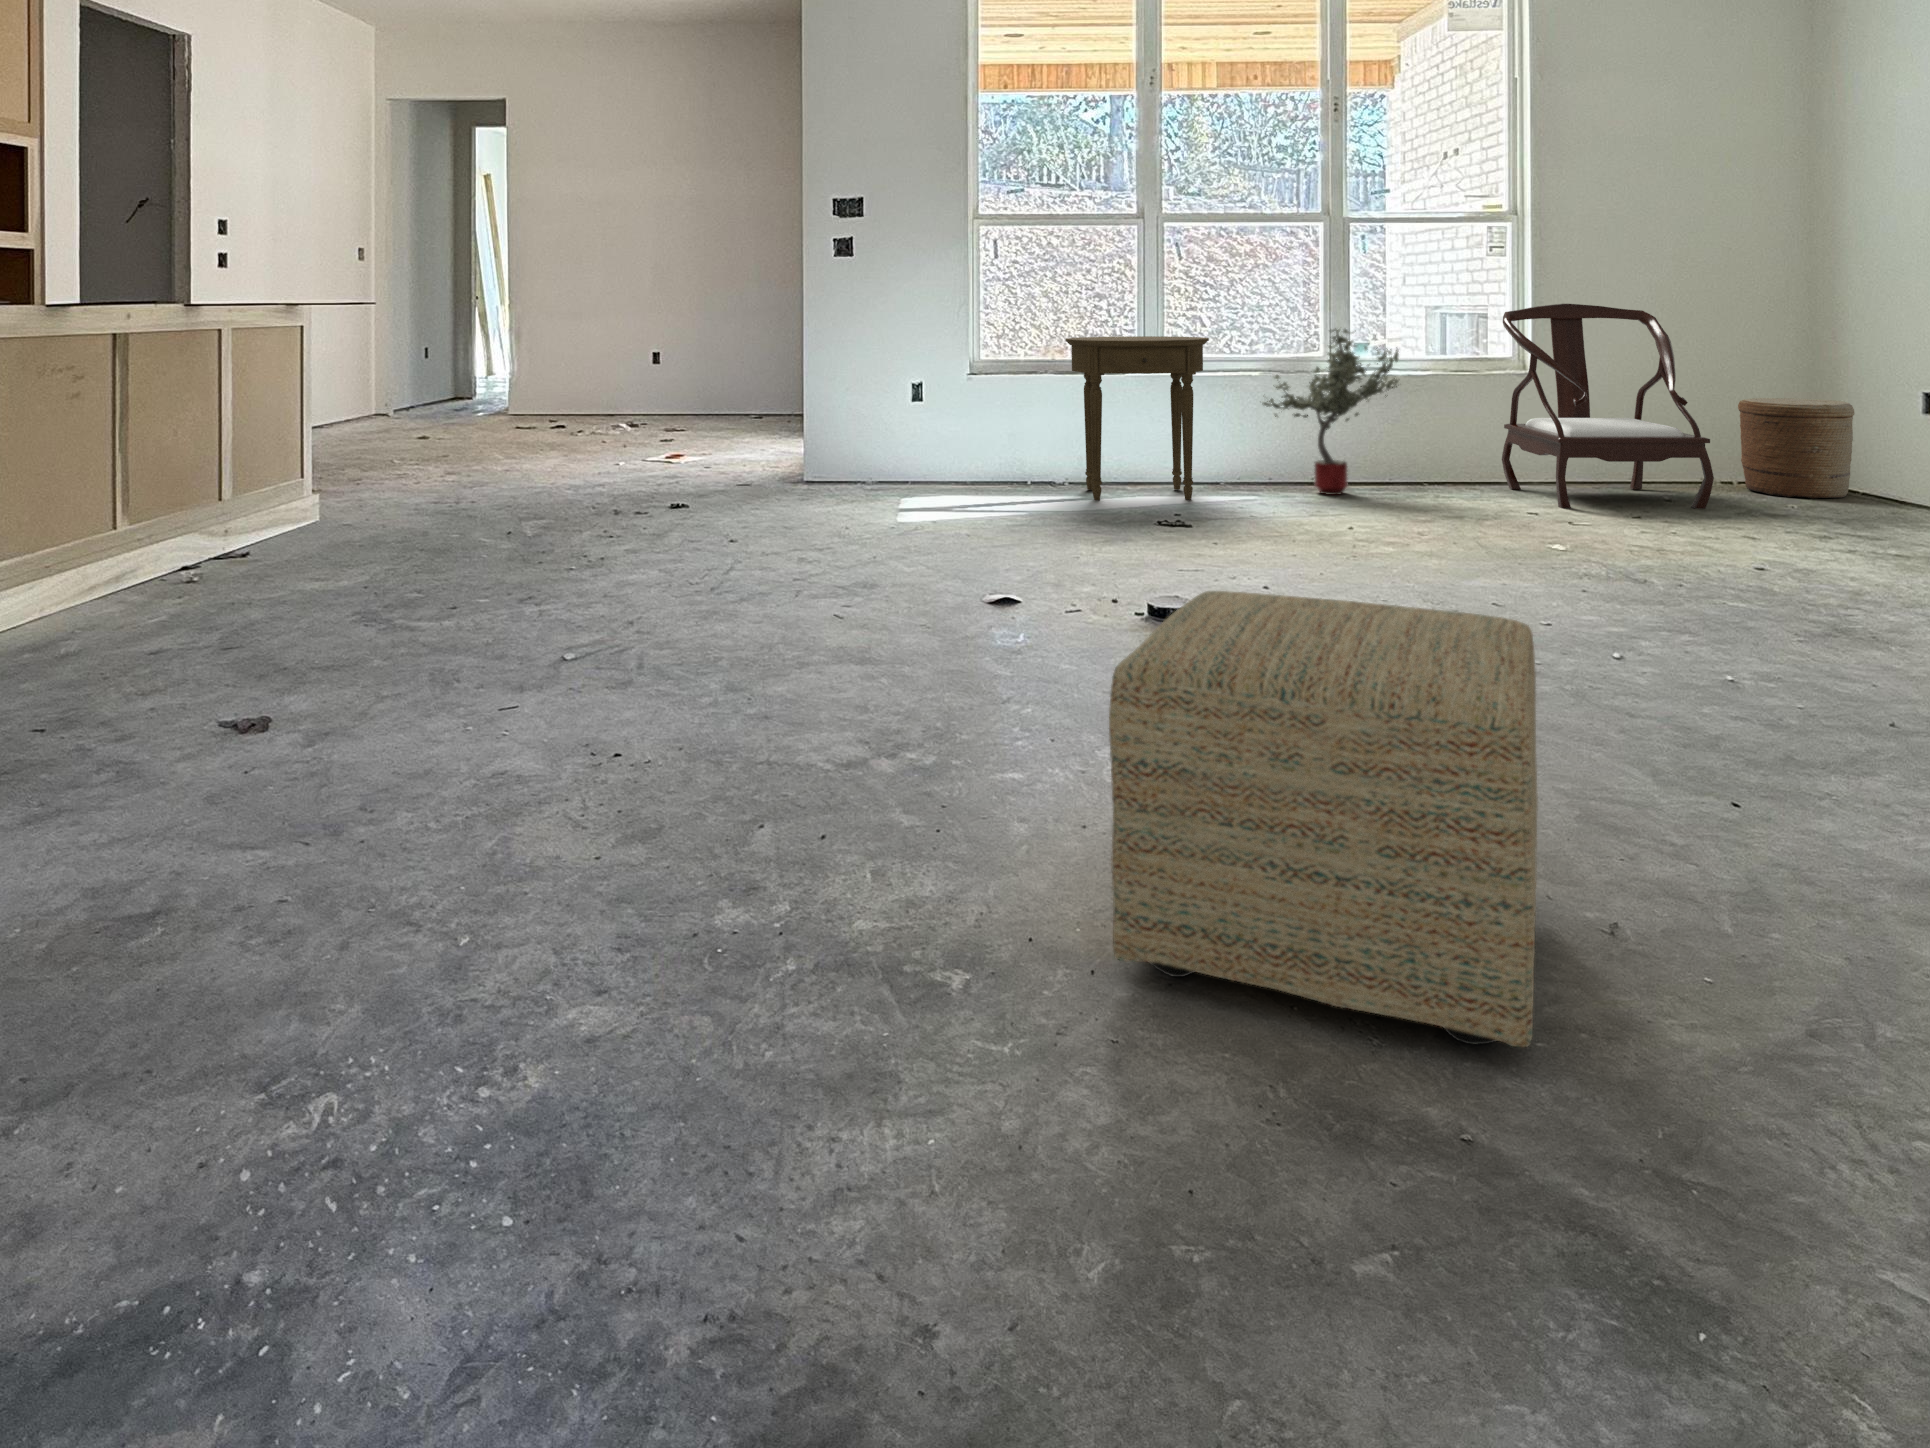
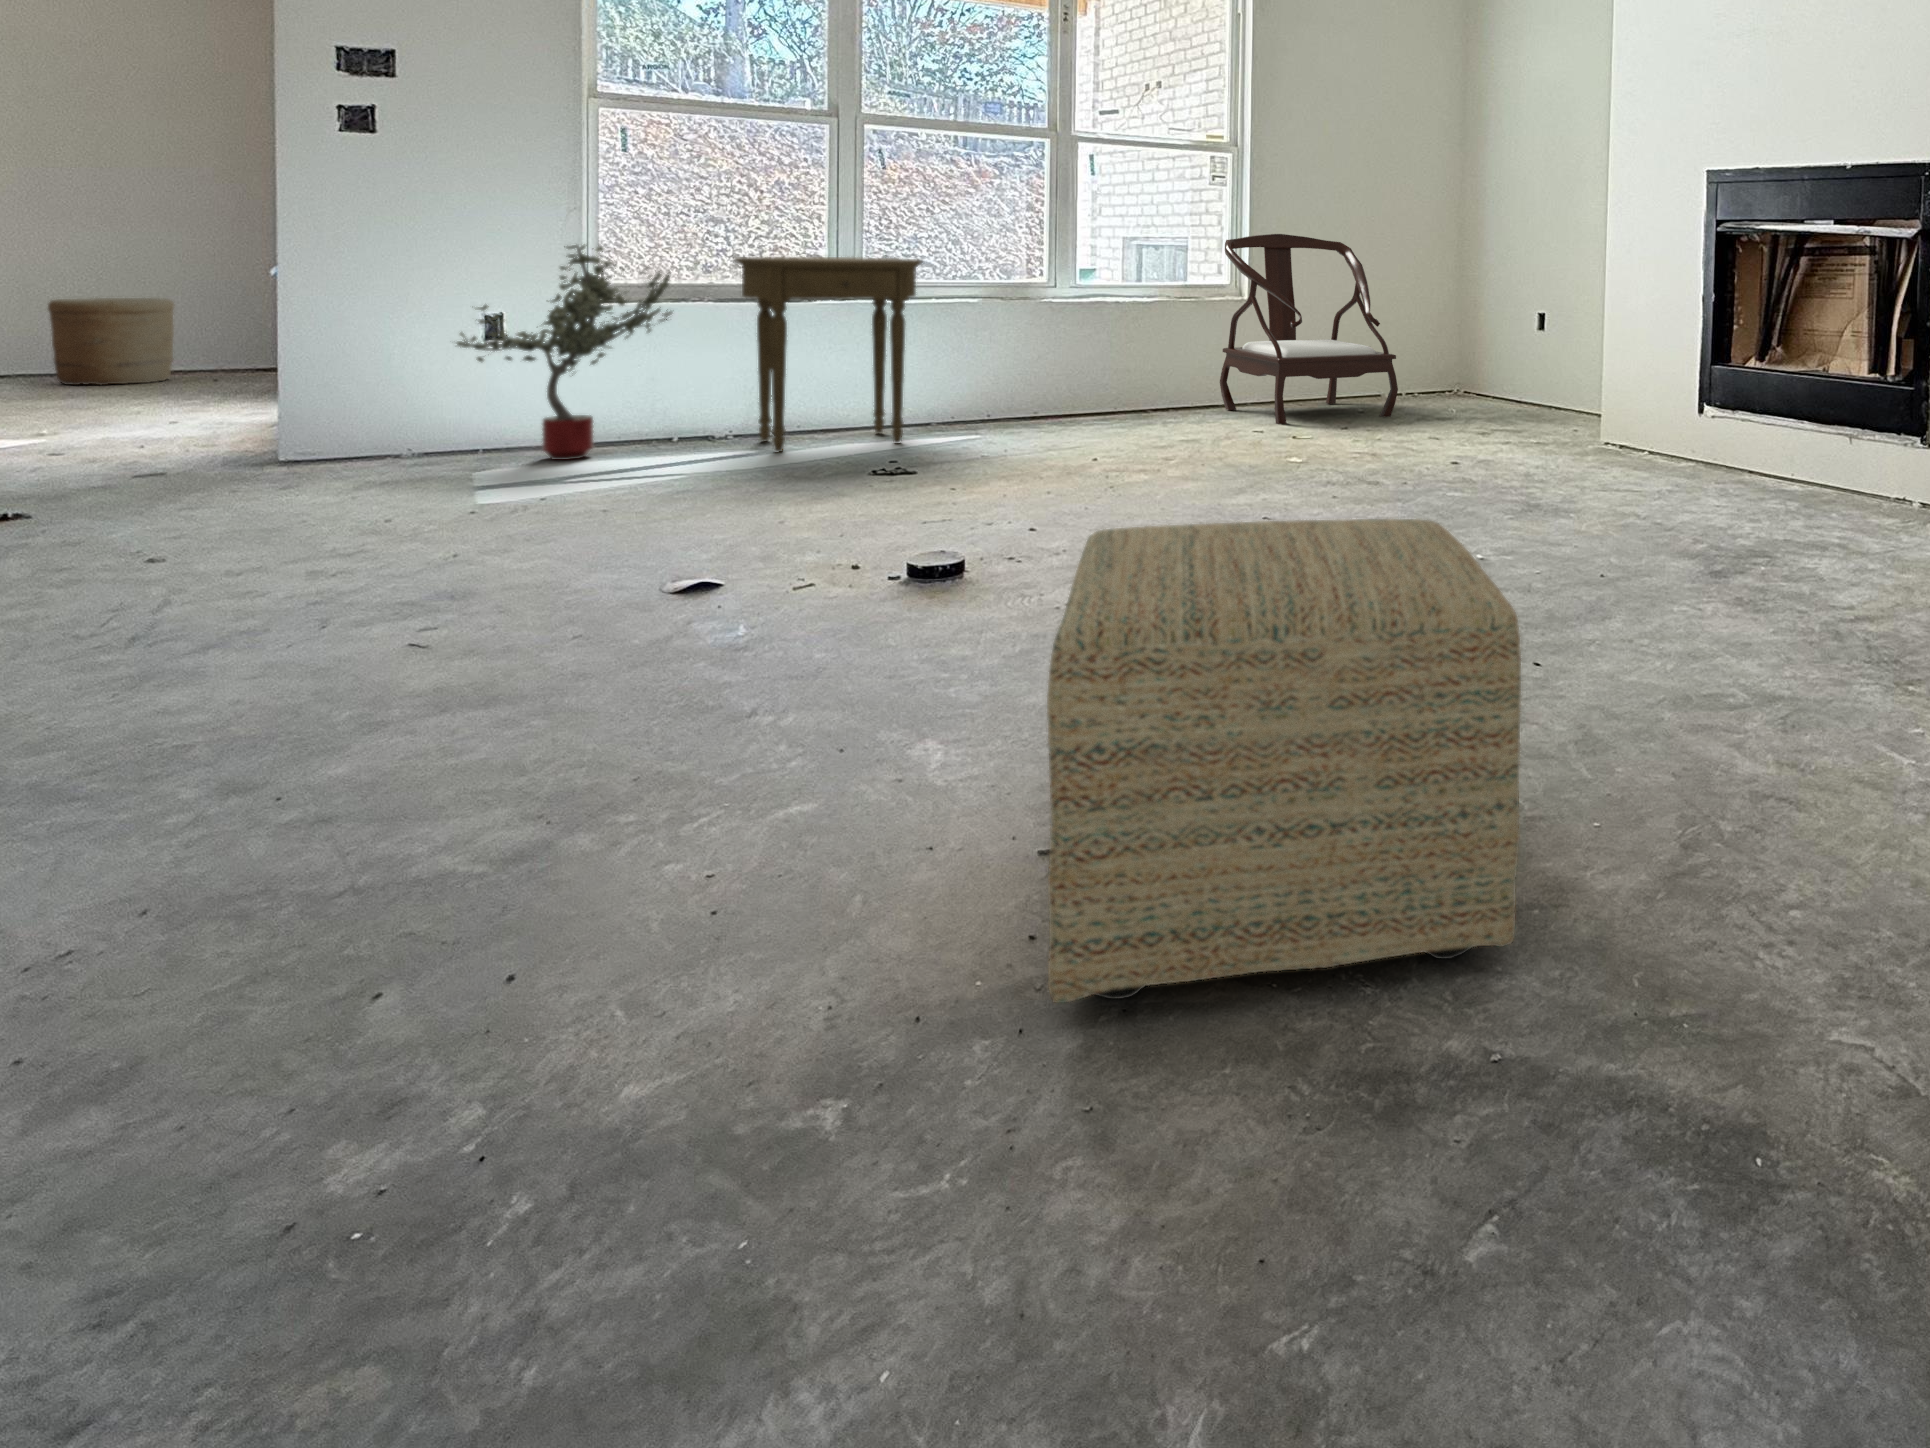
potted tree: present [1262,328,1399,495] -> present [457,244,672,460]
woven basket: present [1738,398,1854,499] -> present [48,298,174,385]

